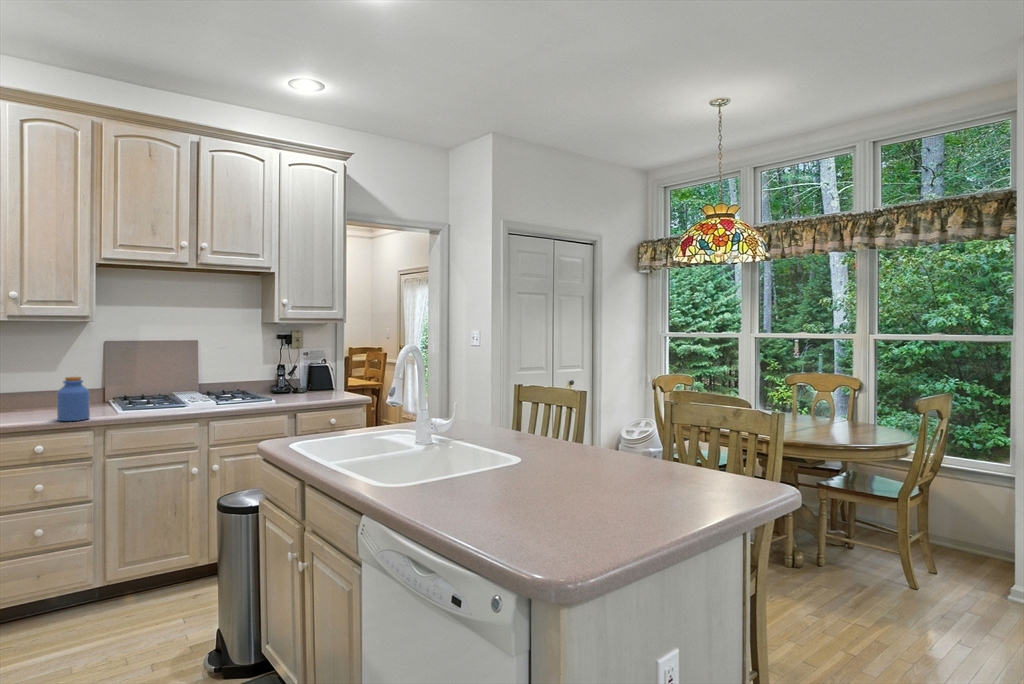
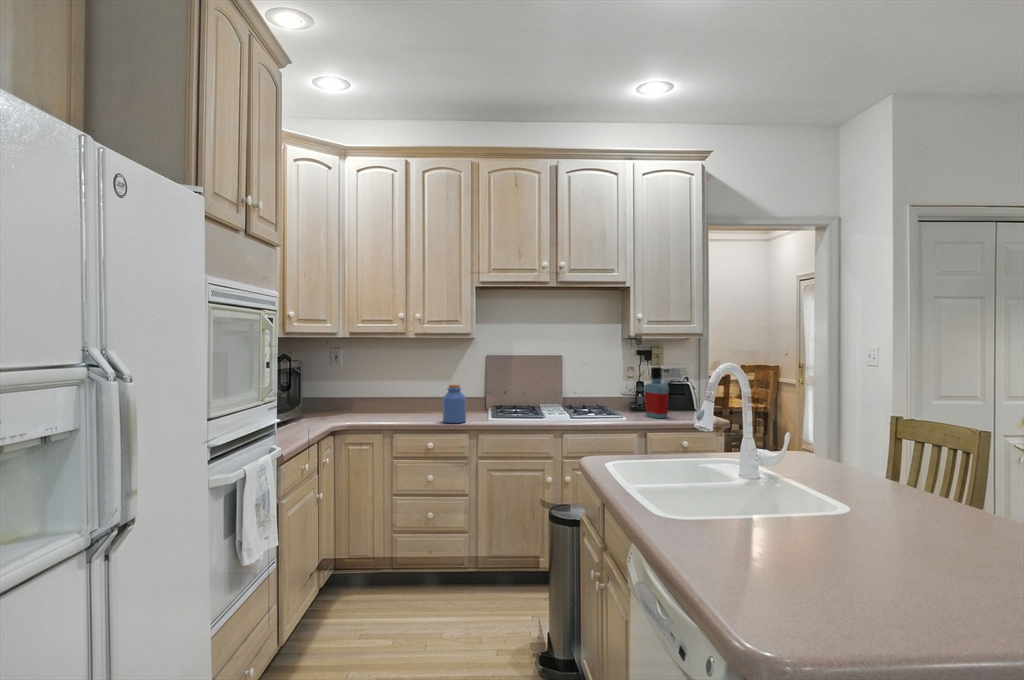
bottle: none [291,352,315,399] -> present [644,367,669,418]

